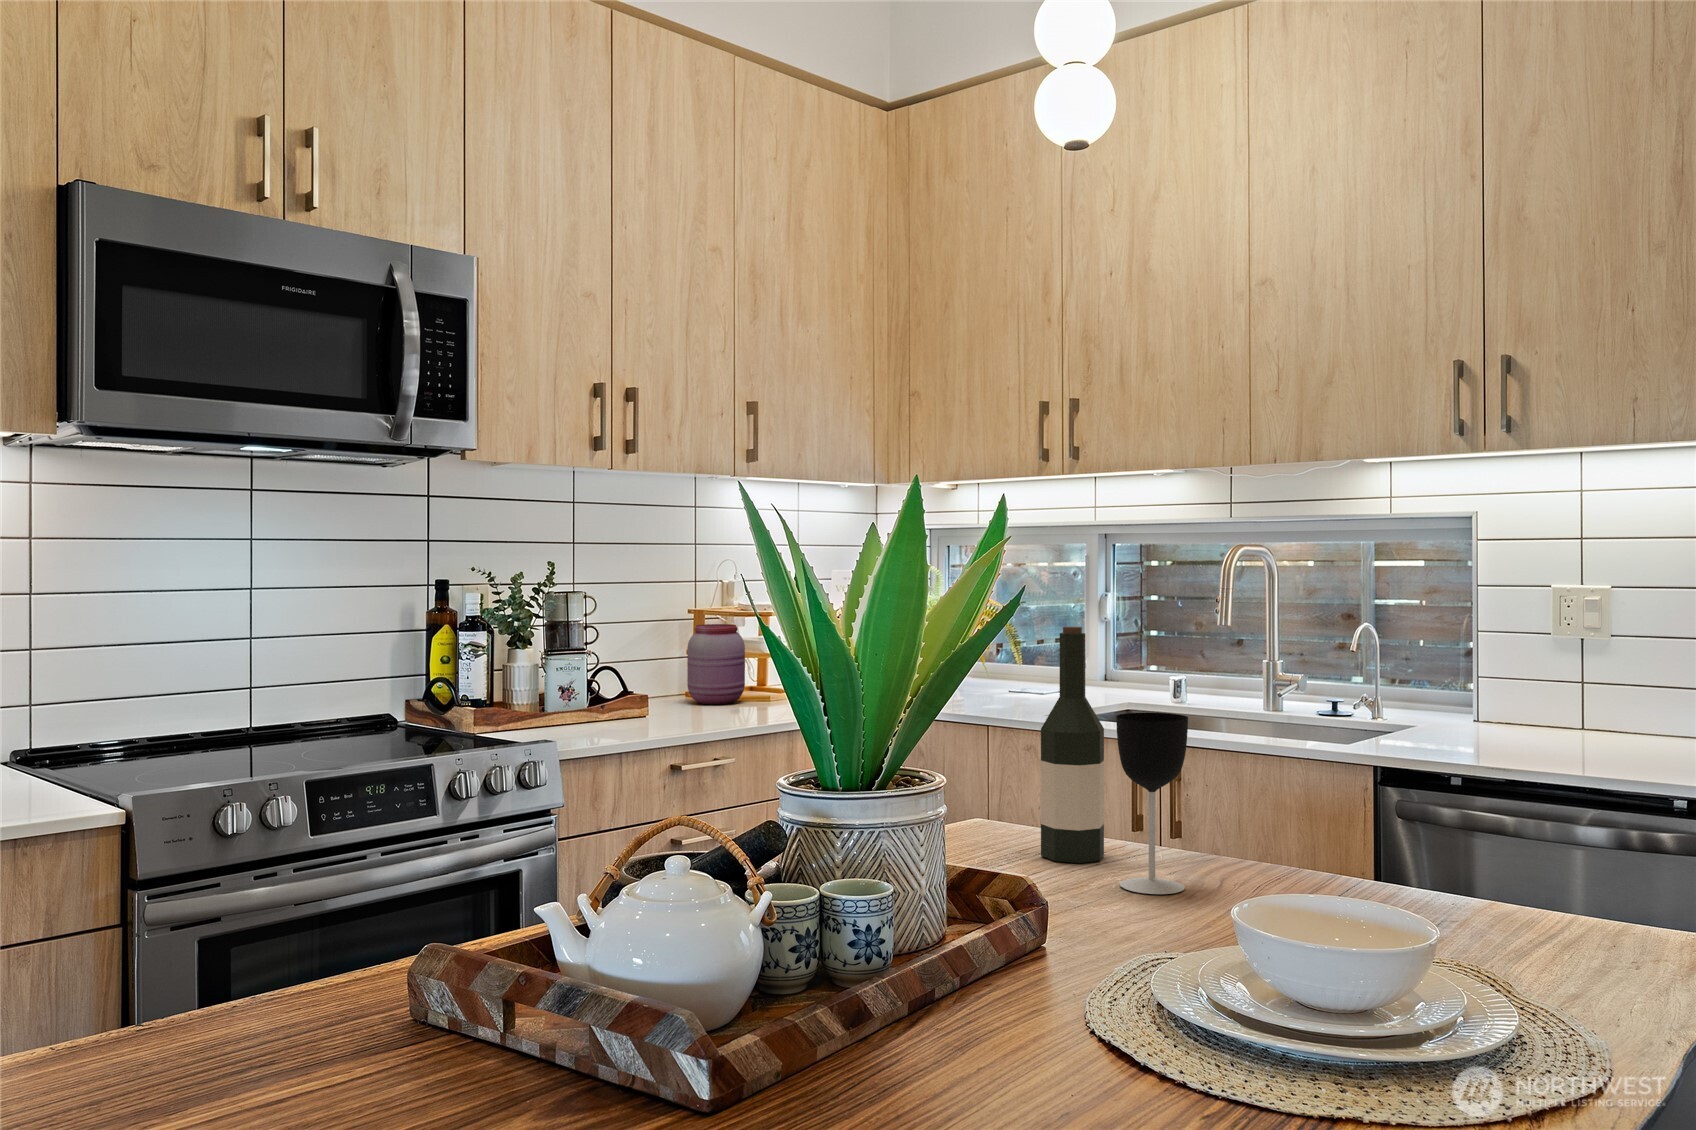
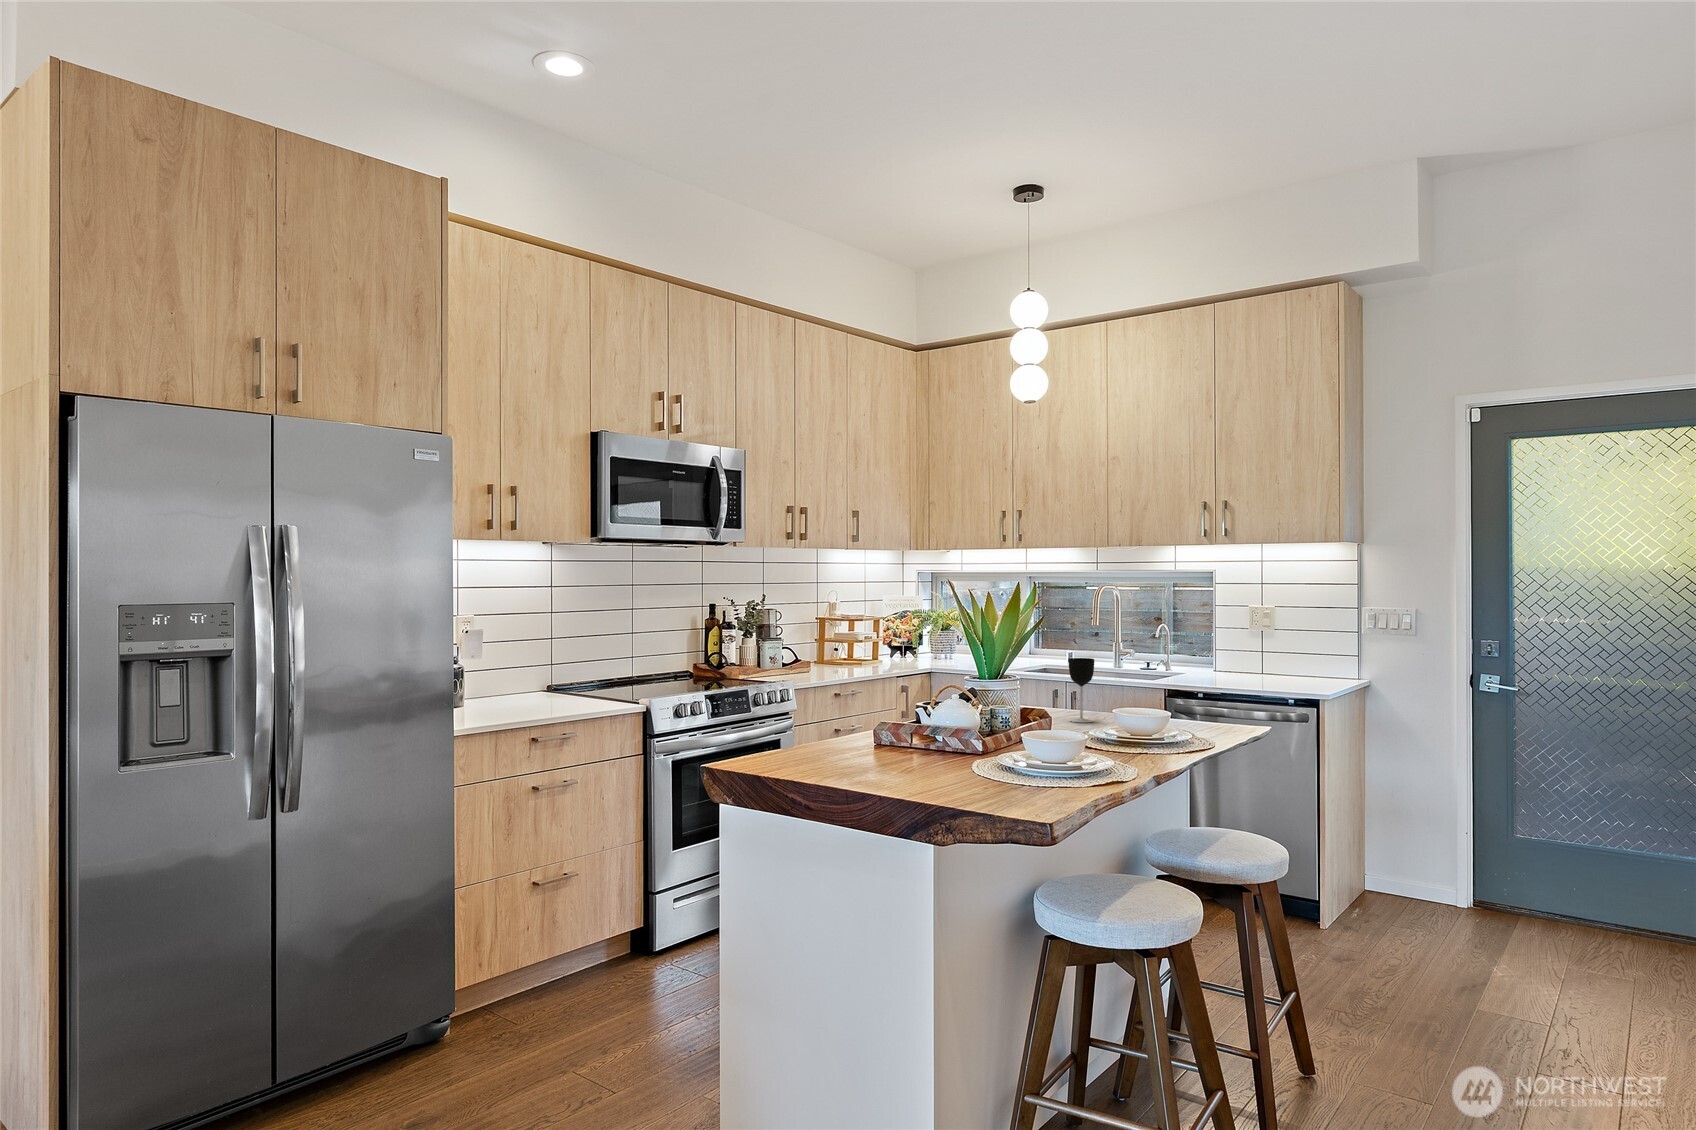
jar: present [687,624,745,704] -> none [821,626,851,667]
wine bottle: present [1041,626,1104,863] -> none [1036,626,1060,716]

